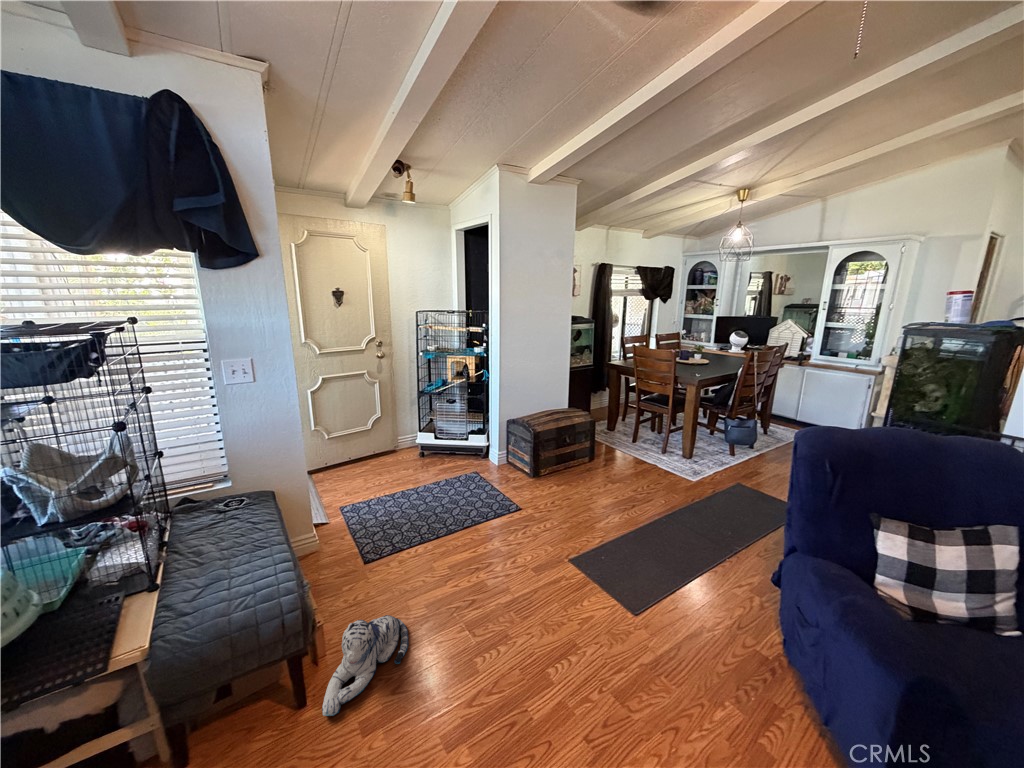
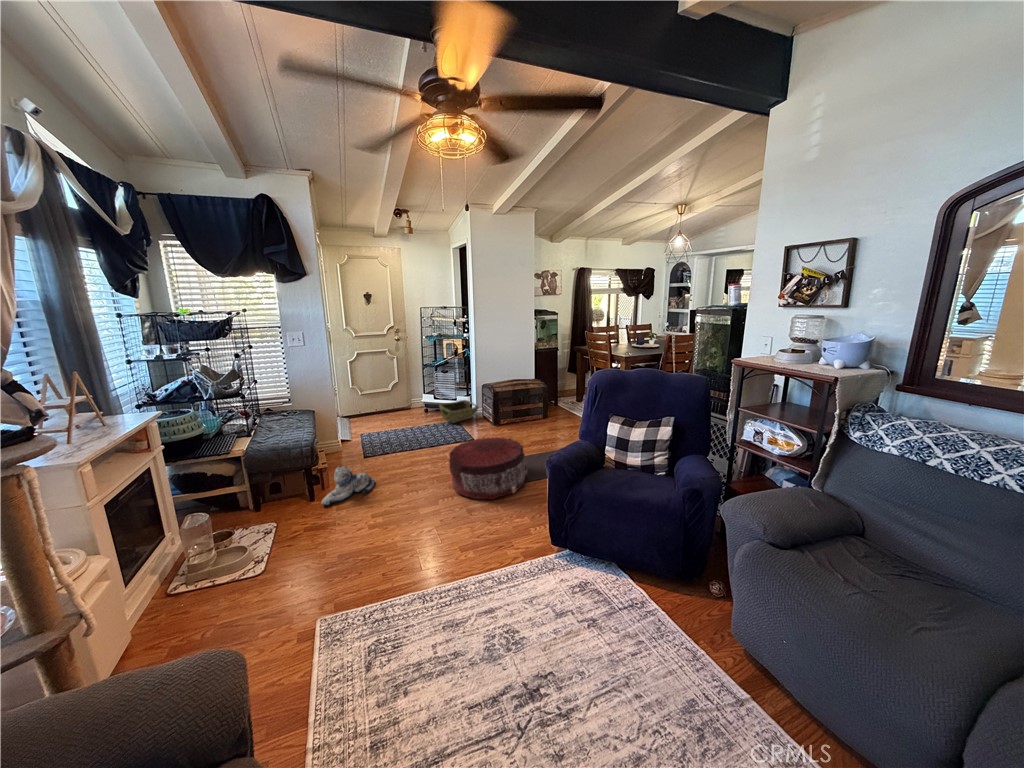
woven basket: none [452,440,505,478] -> present [439,400,479,423]
pouf: none [539,522,669,658] -> present [449,437,528,499]

